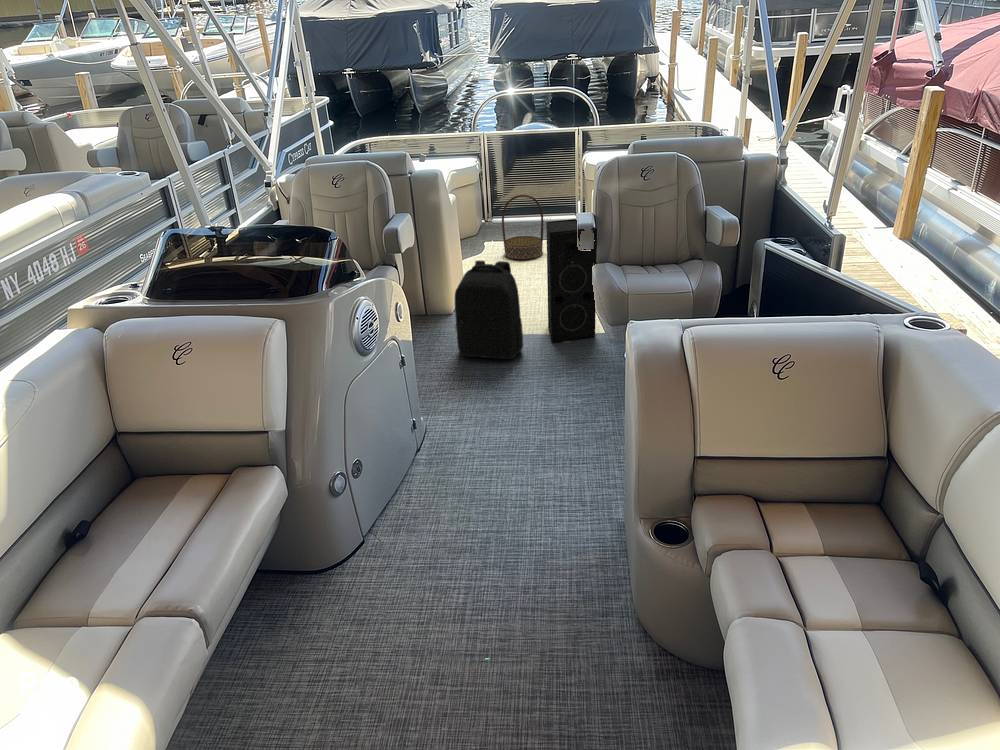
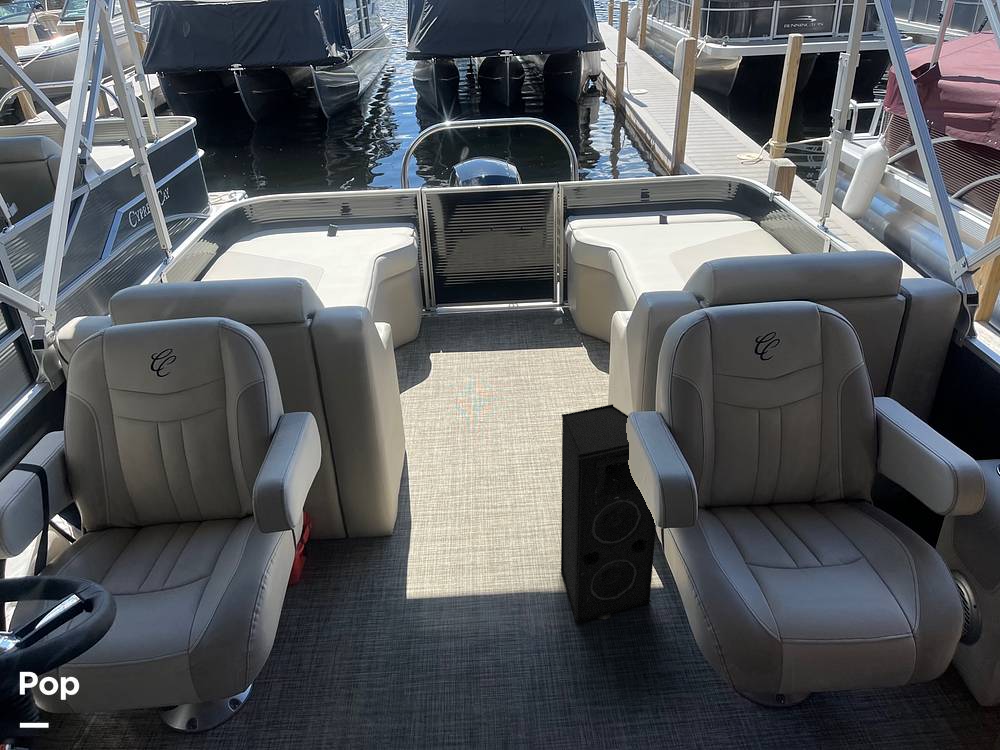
basket: present [502,195,543,259] -> none [458,299,521,396]
backpack: present [455,261,523,359] -> none [402,502,530,689]

